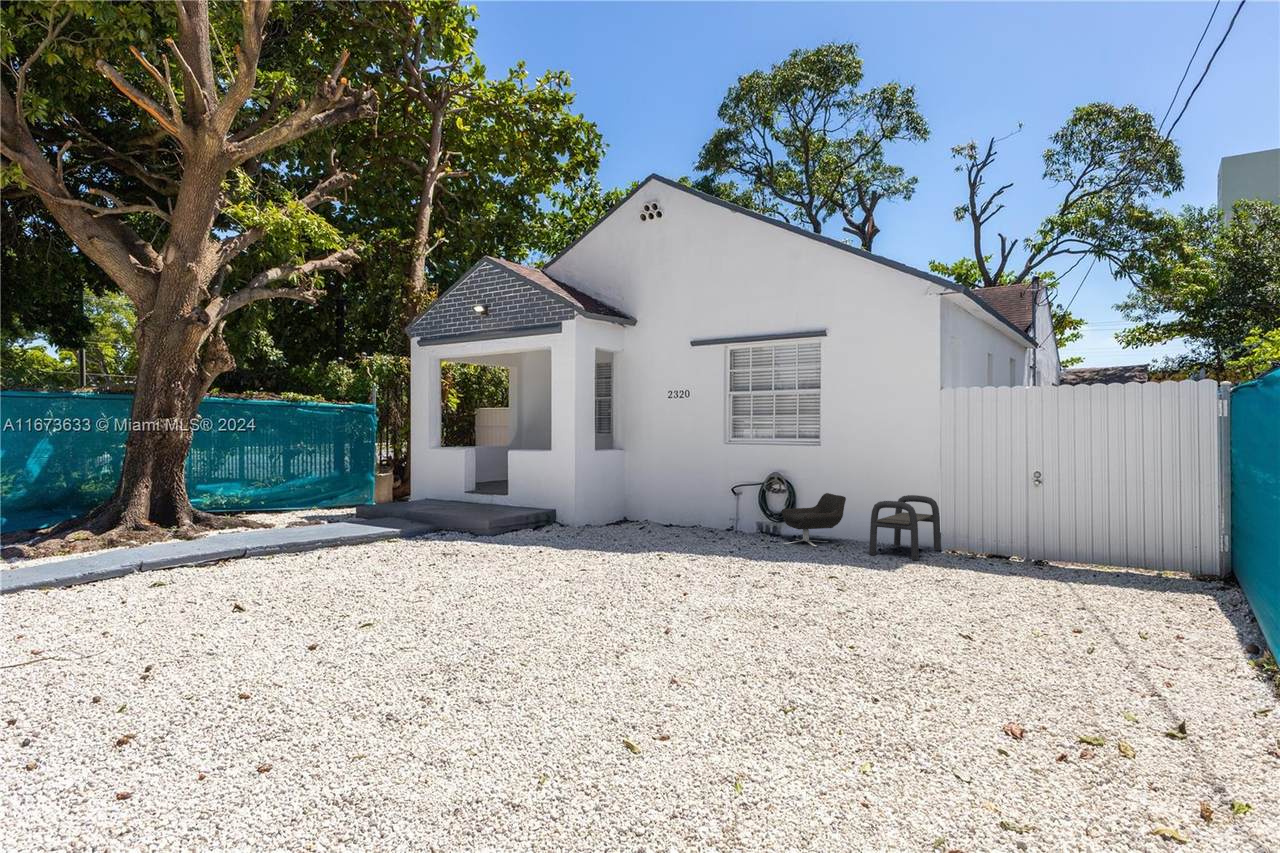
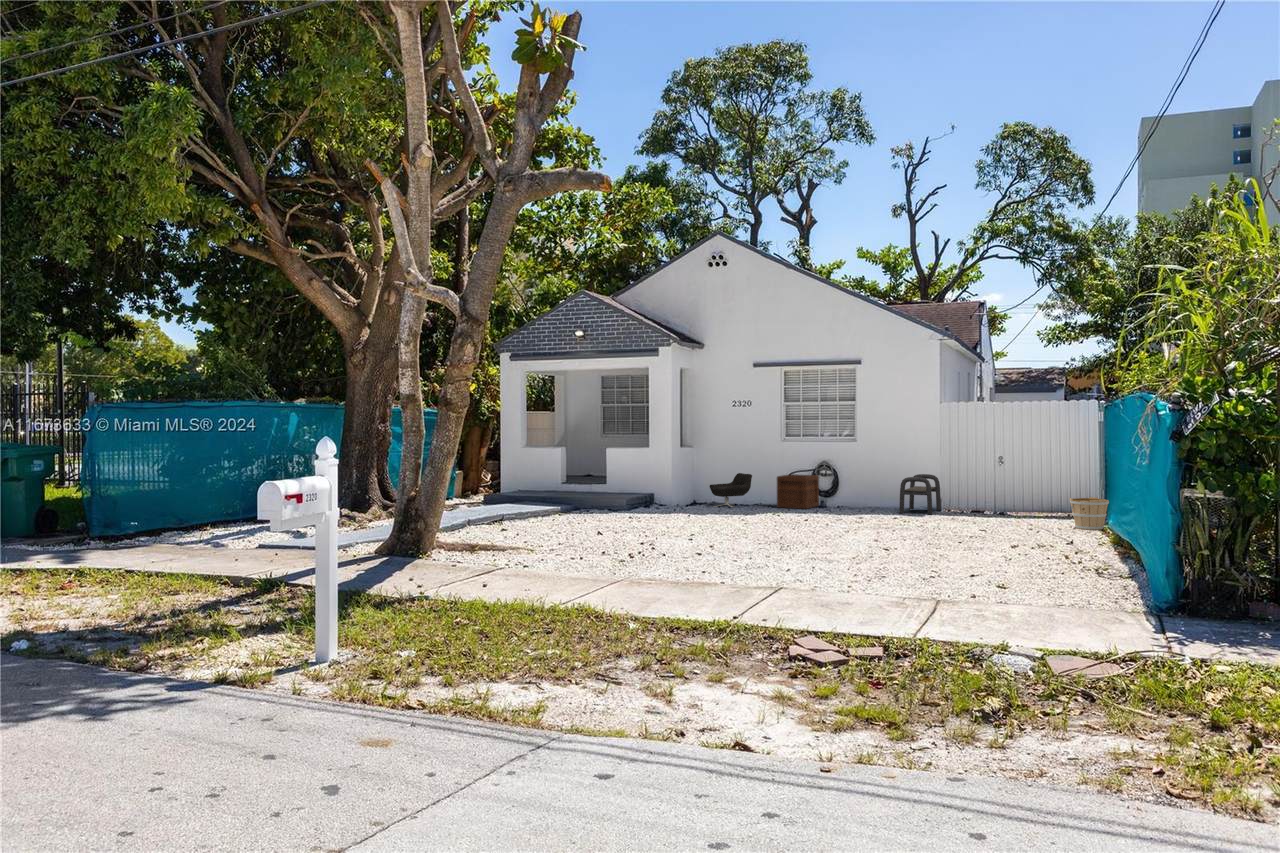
wooden crate: none [709,488,770,538] -> present [777,474,819,509]
lounge chair: present [781,493,846,546] -> present [709,473,752,507]
wooden bucket: none [1160,558,1248,627] -> present [1070,497,1109,530]

